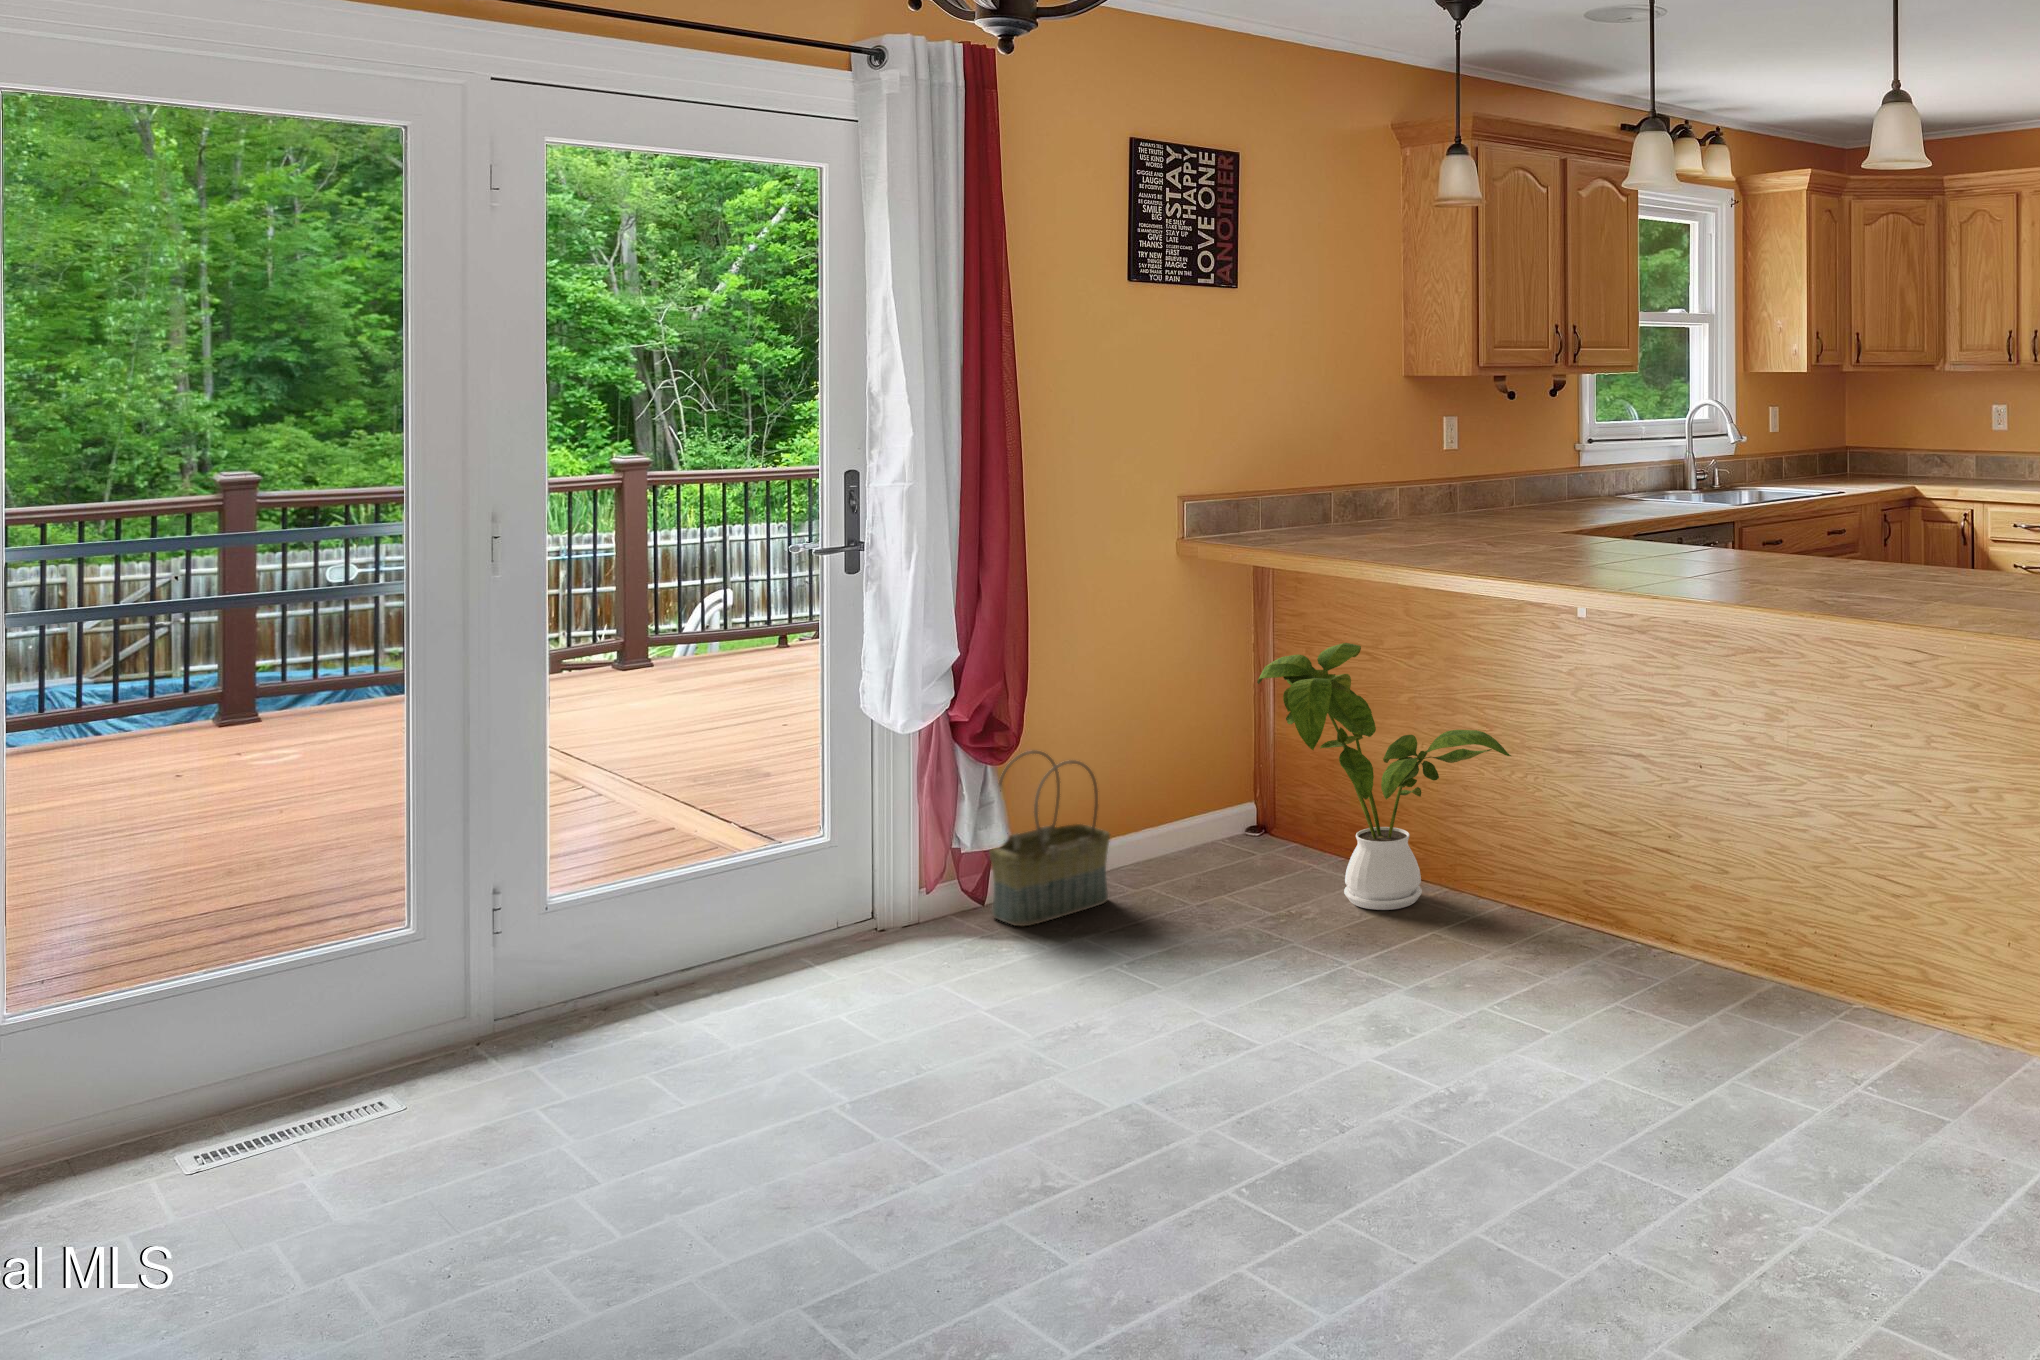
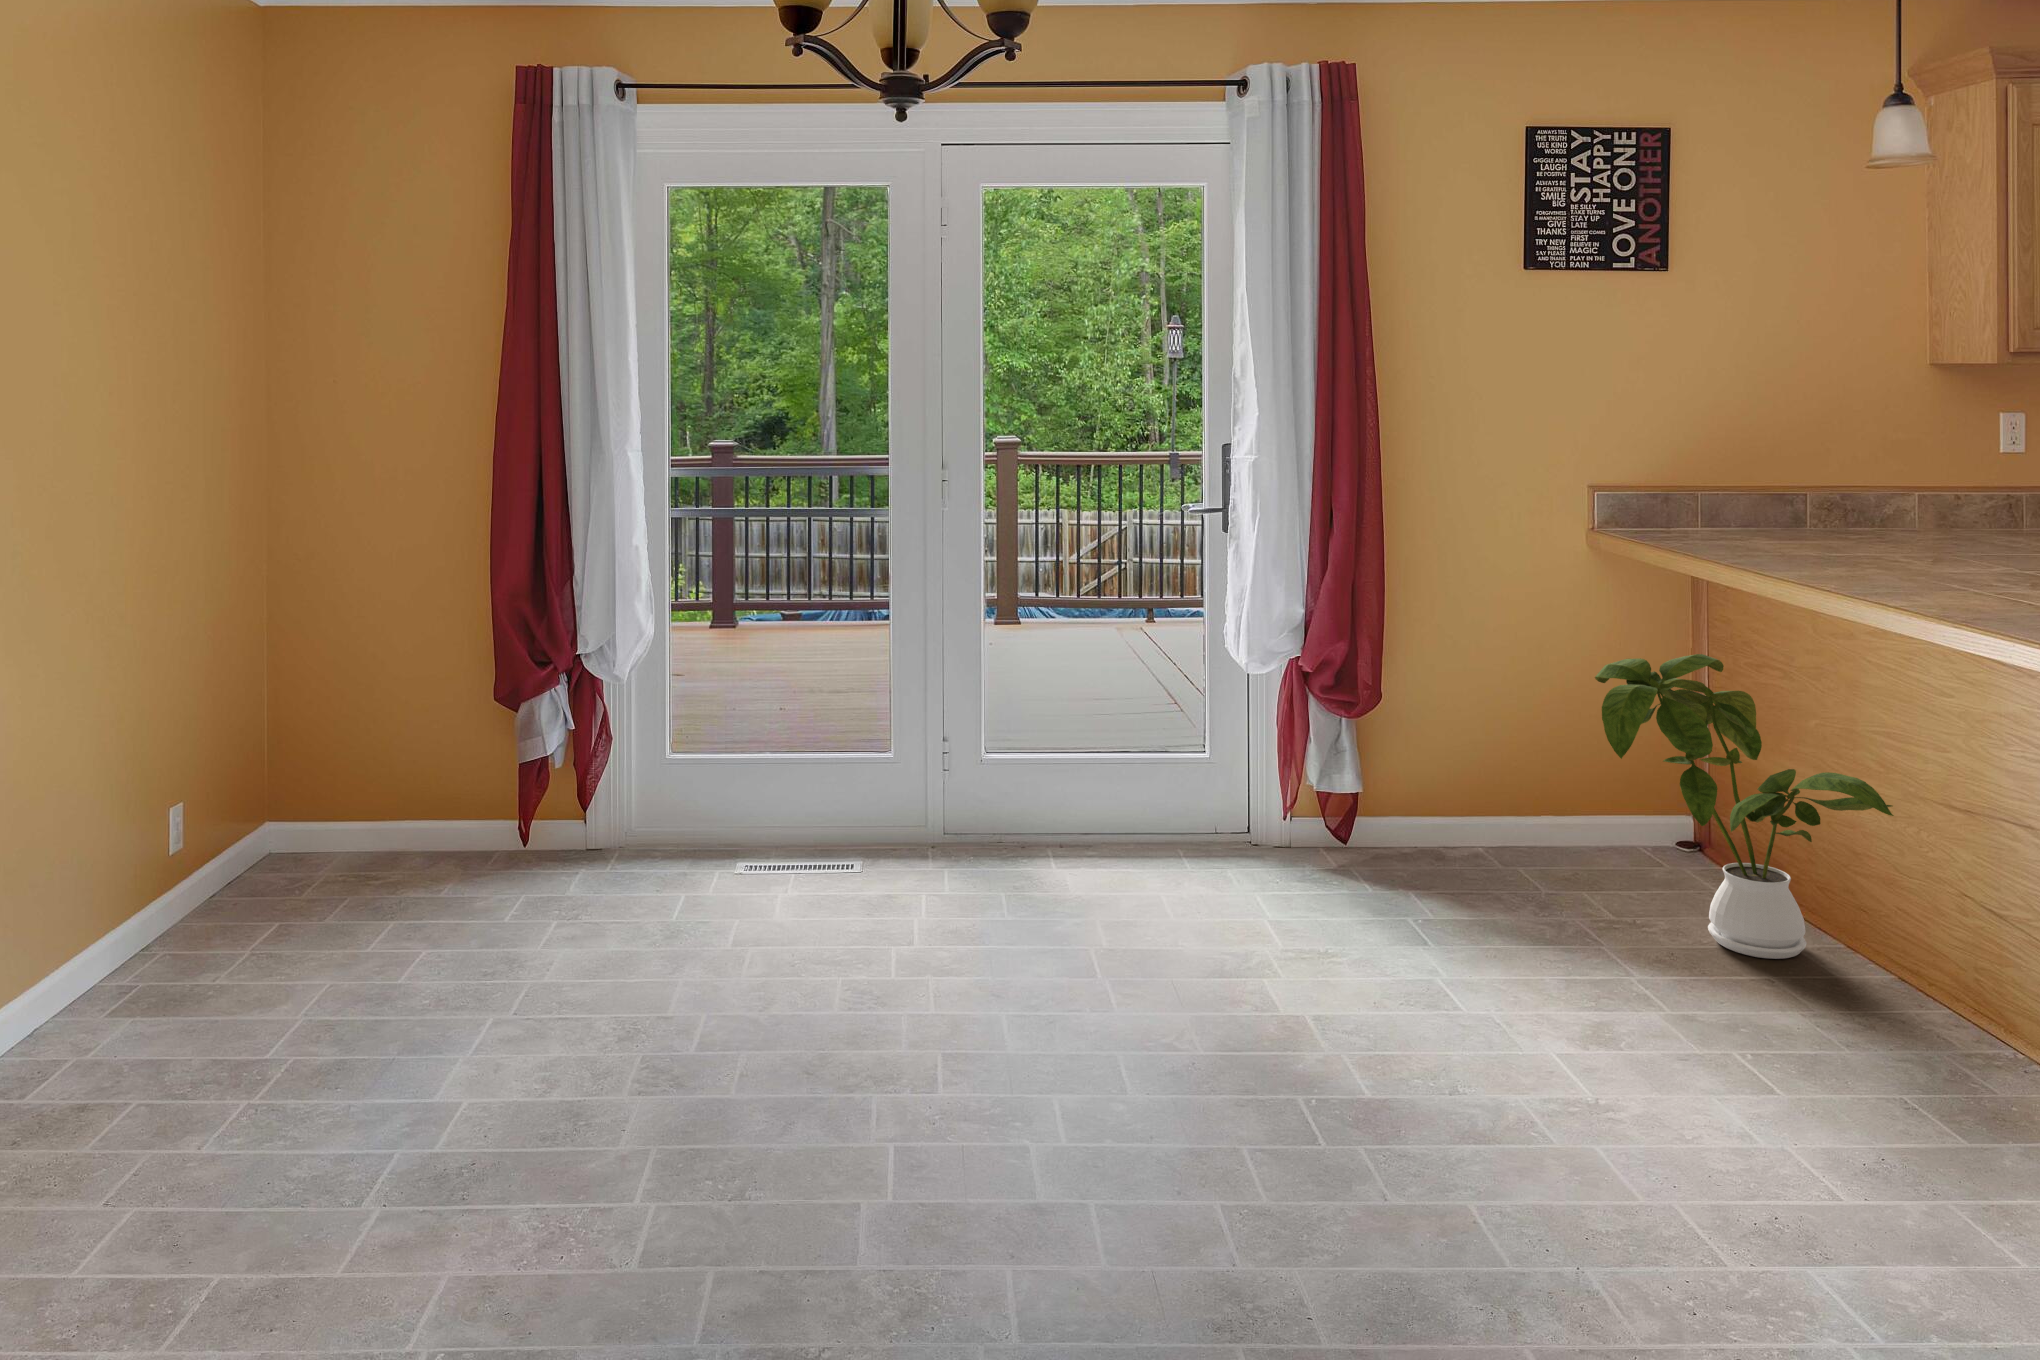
basket: present [990,750,1110,926] -> none [1350,711,1472,870]

